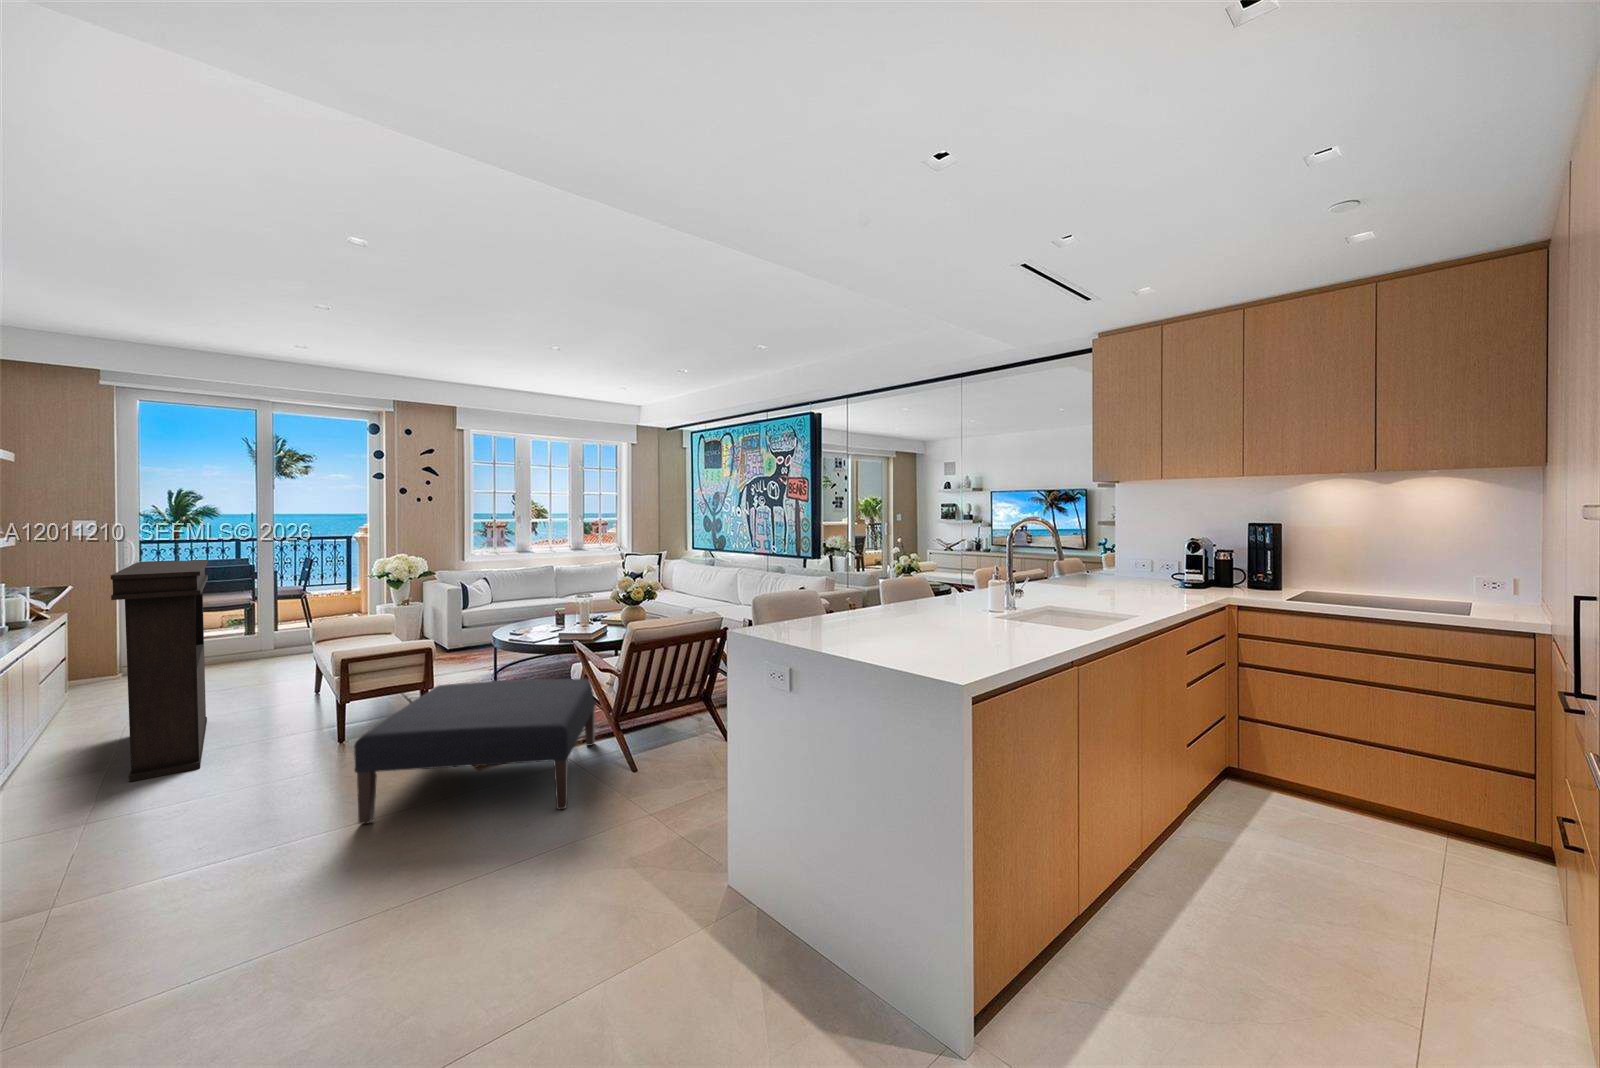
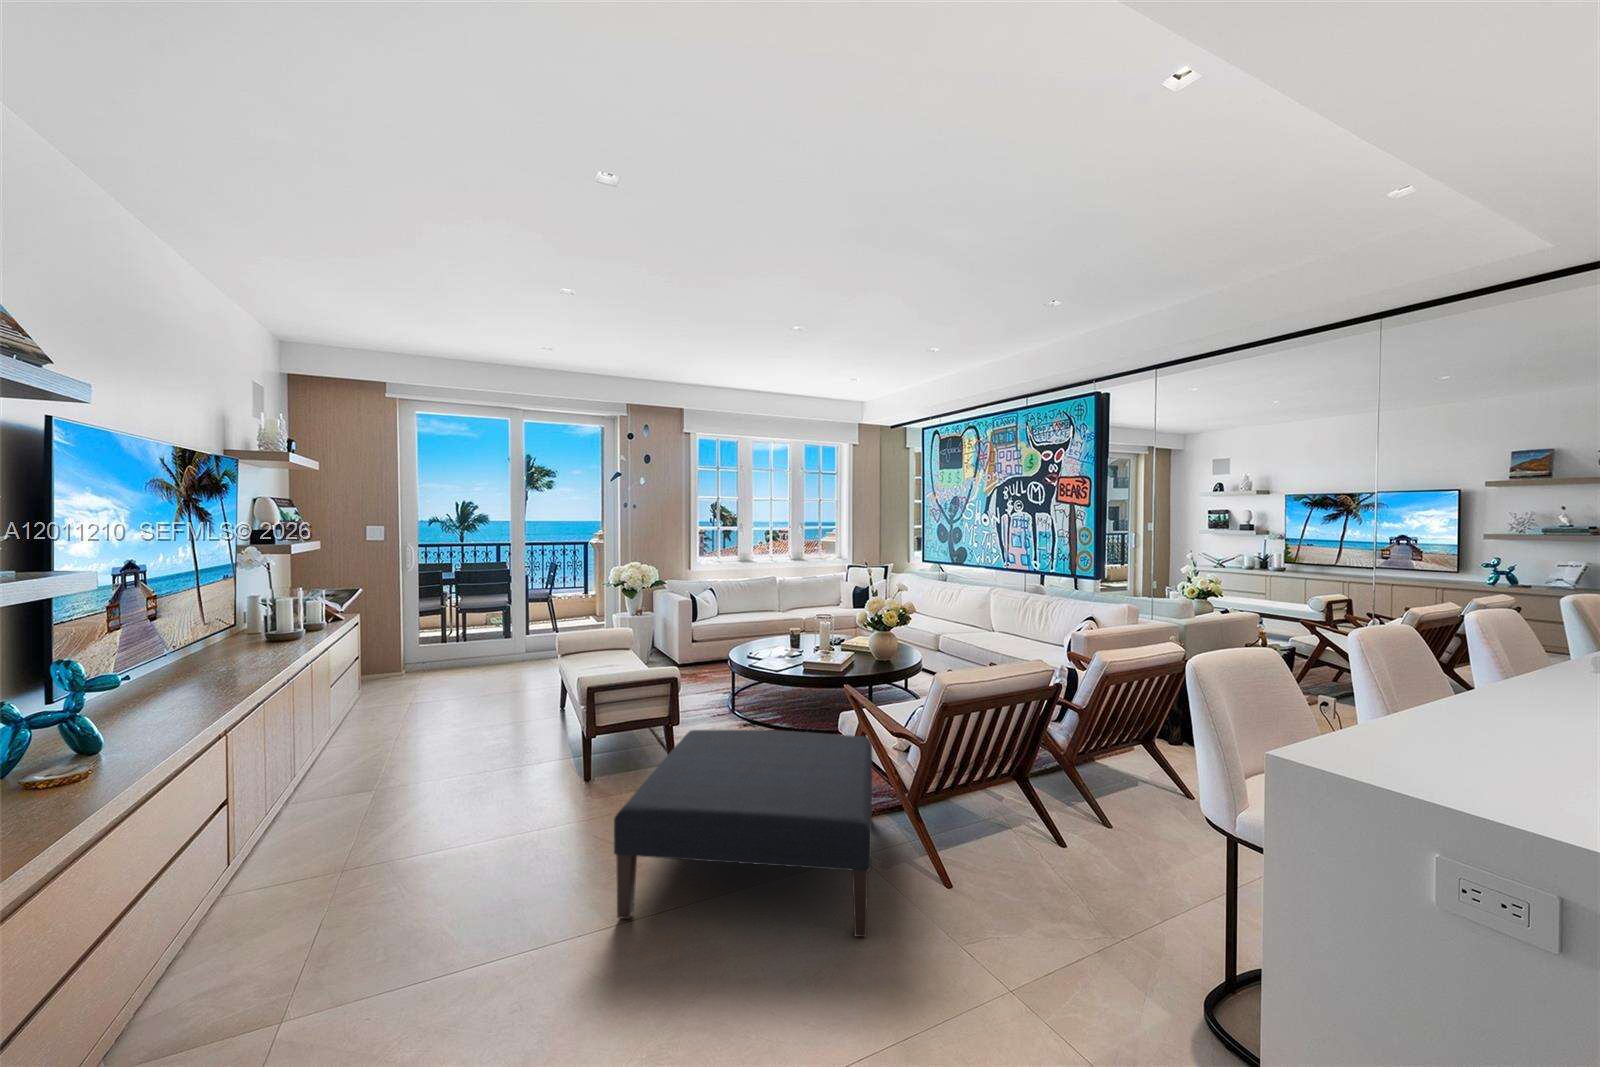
console table: present [111,560,208,782] -> none [383,570,469,809]

